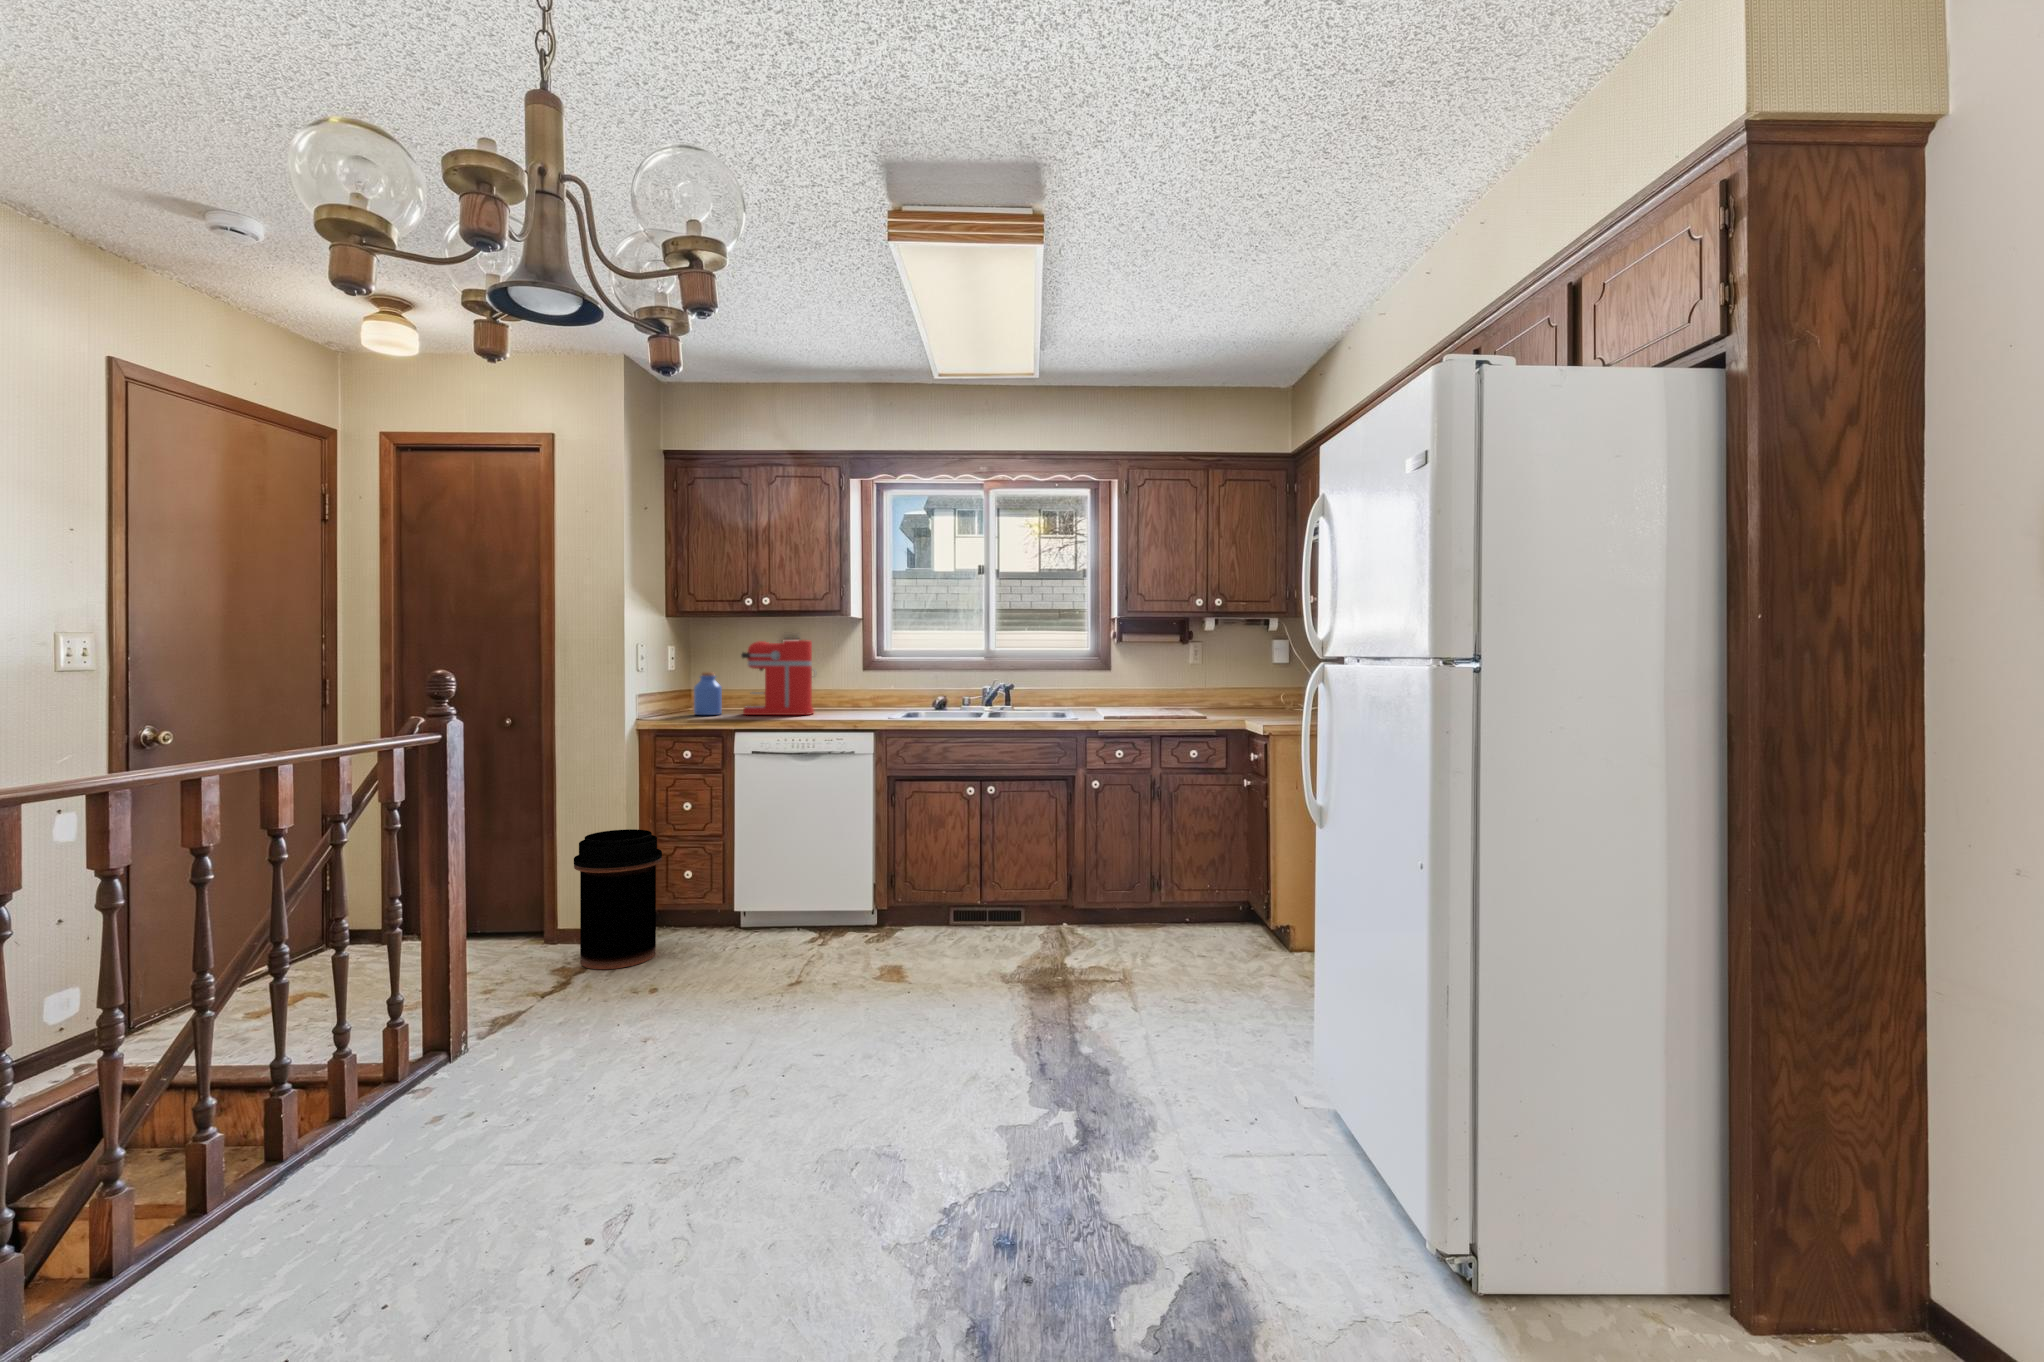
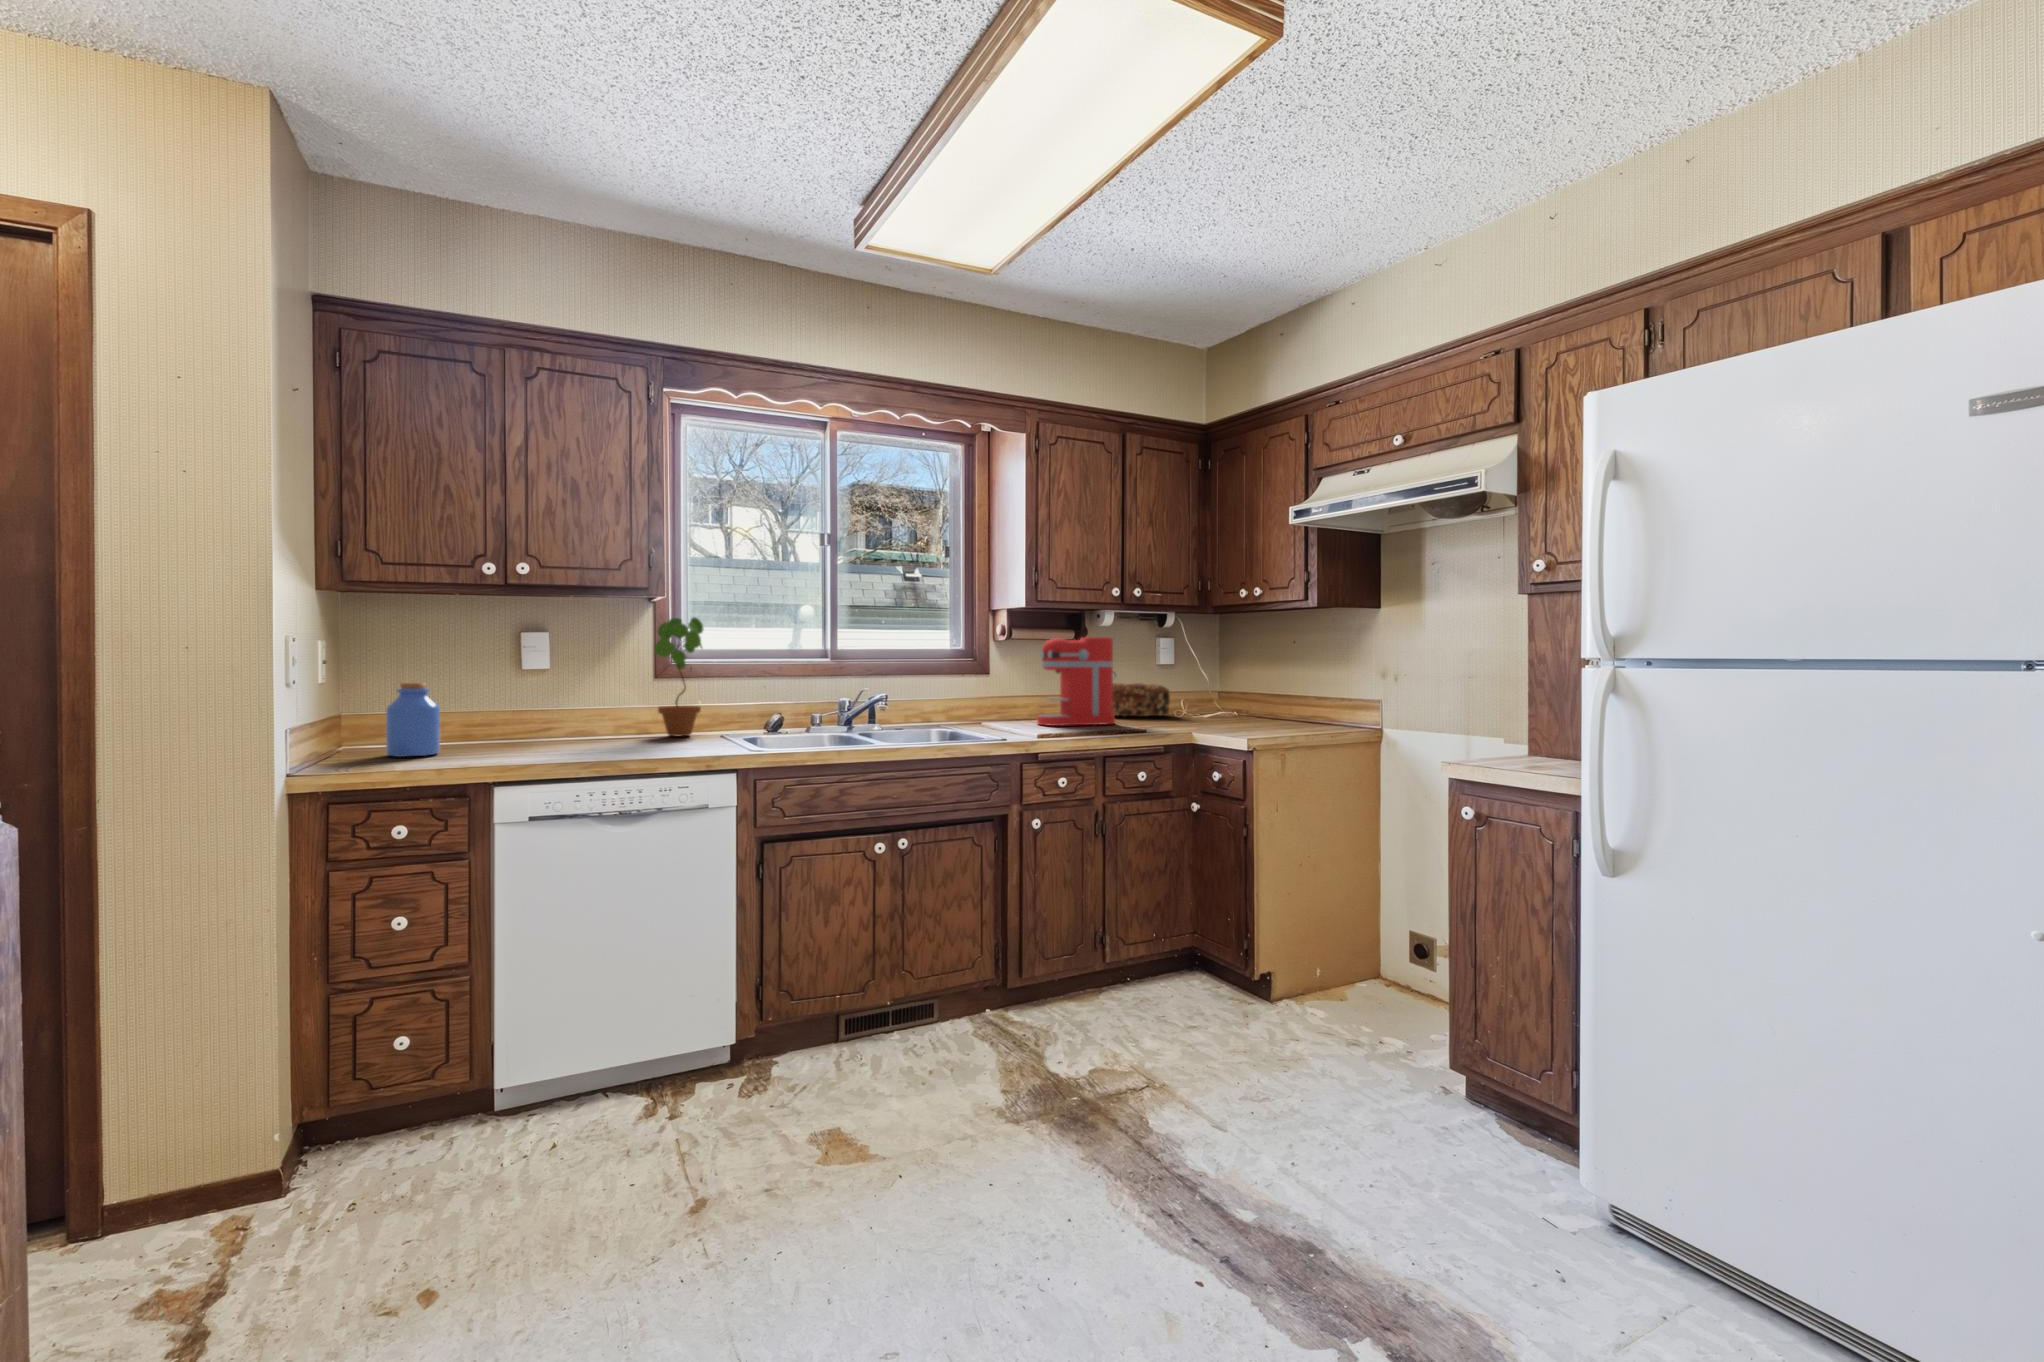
potted plant: none [849,630,884,710] -> present [655,617,703,737]
coffee maker: present [741,640,815,715] -> present [1037,637,1116,726]
bread loaf: none [1212,678,1269,706] -> present [1113,683,1170,716]
trash can: present [574,829,662,969] -> none [178,978,377,1276]

